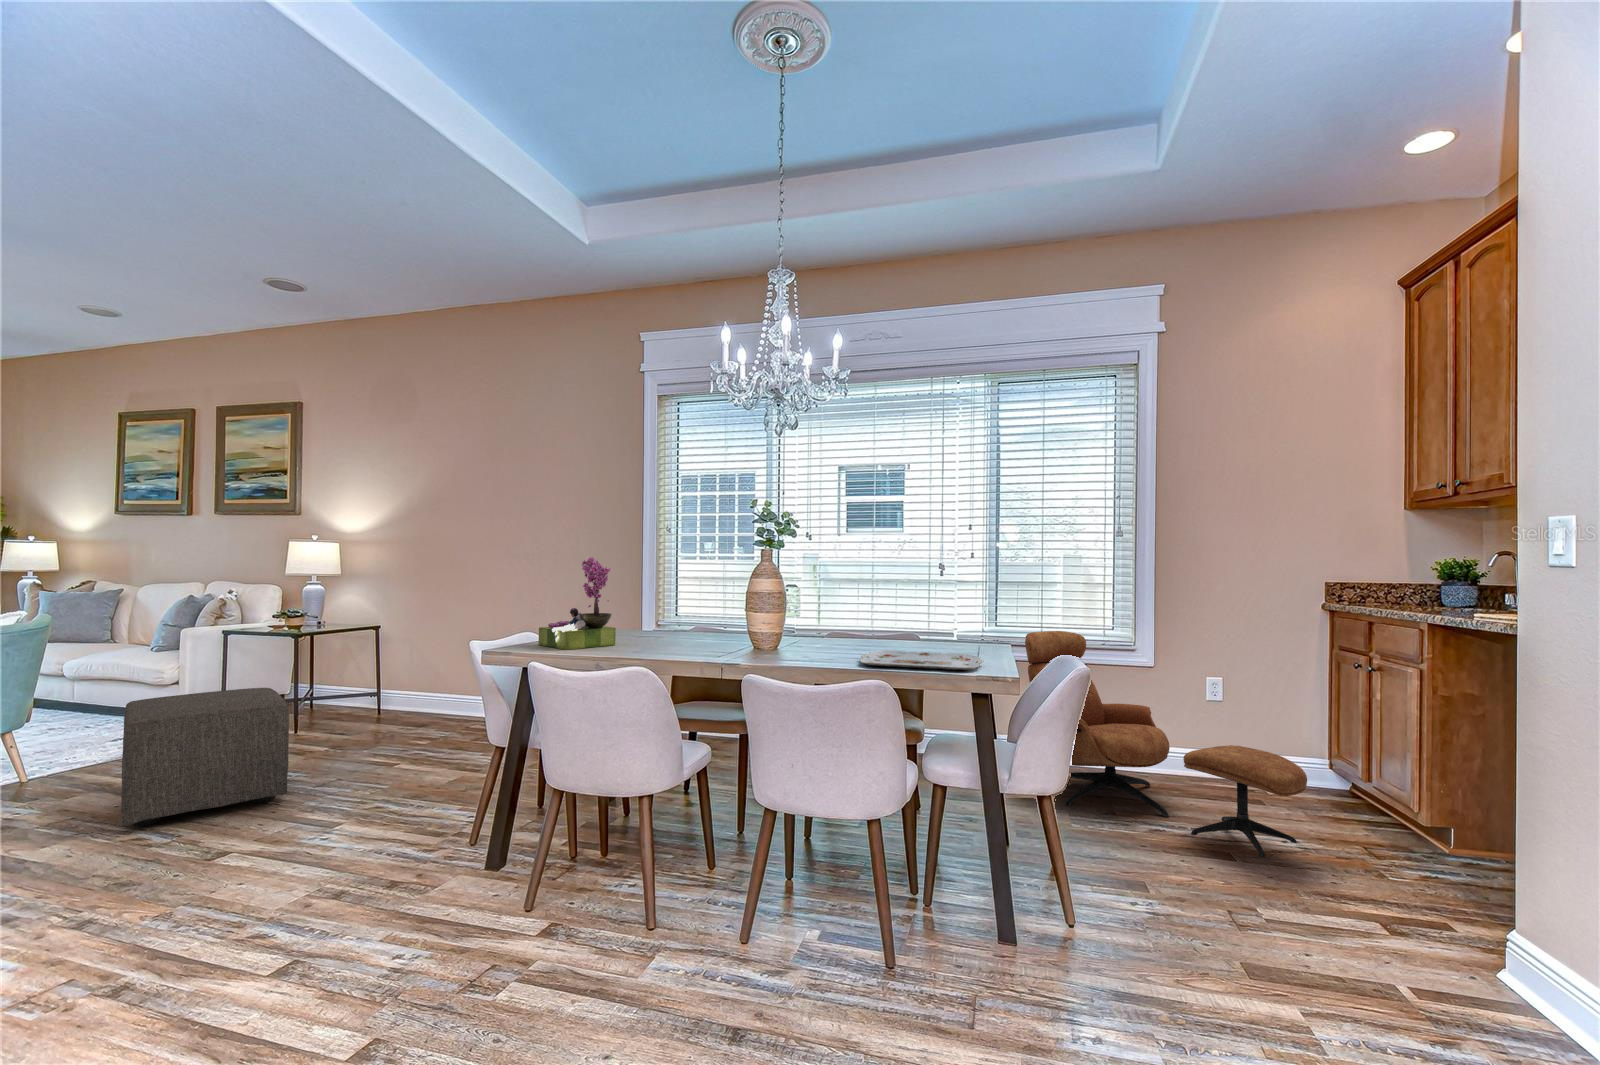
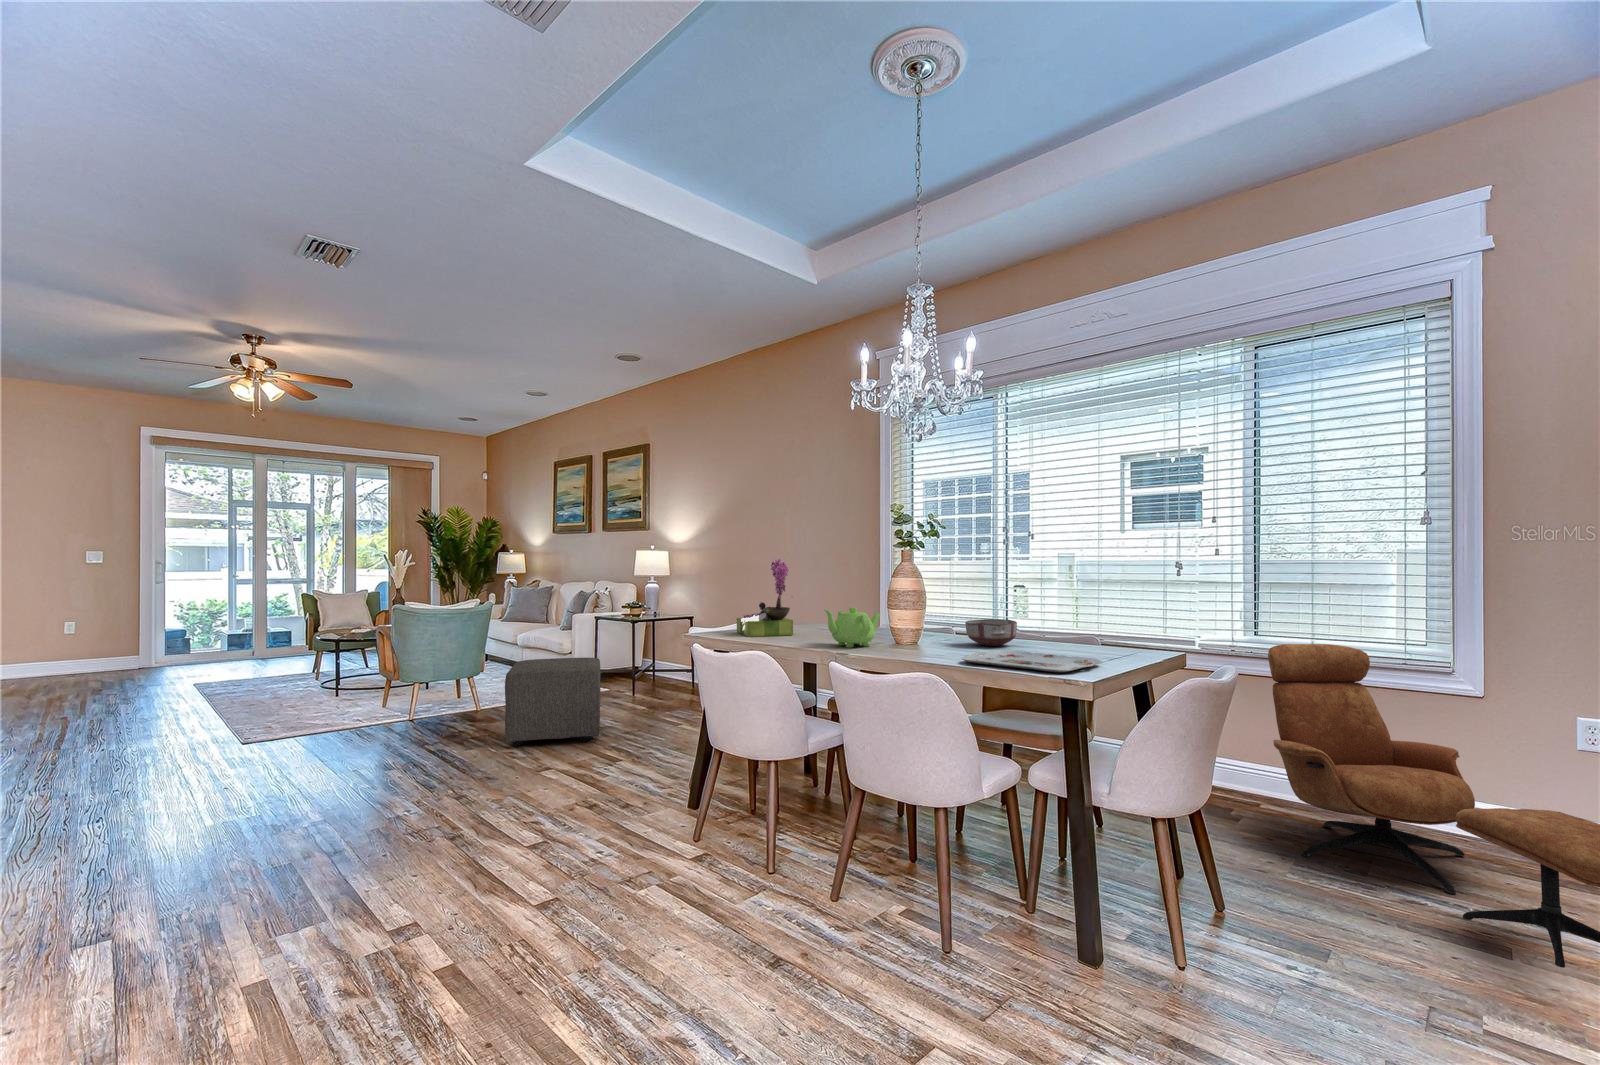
teapot: none [687,612,740,656] -> present [825,607,880,648]
ceramic bowl: none [815,620,865,646] -> present [965,619,1017,646]

